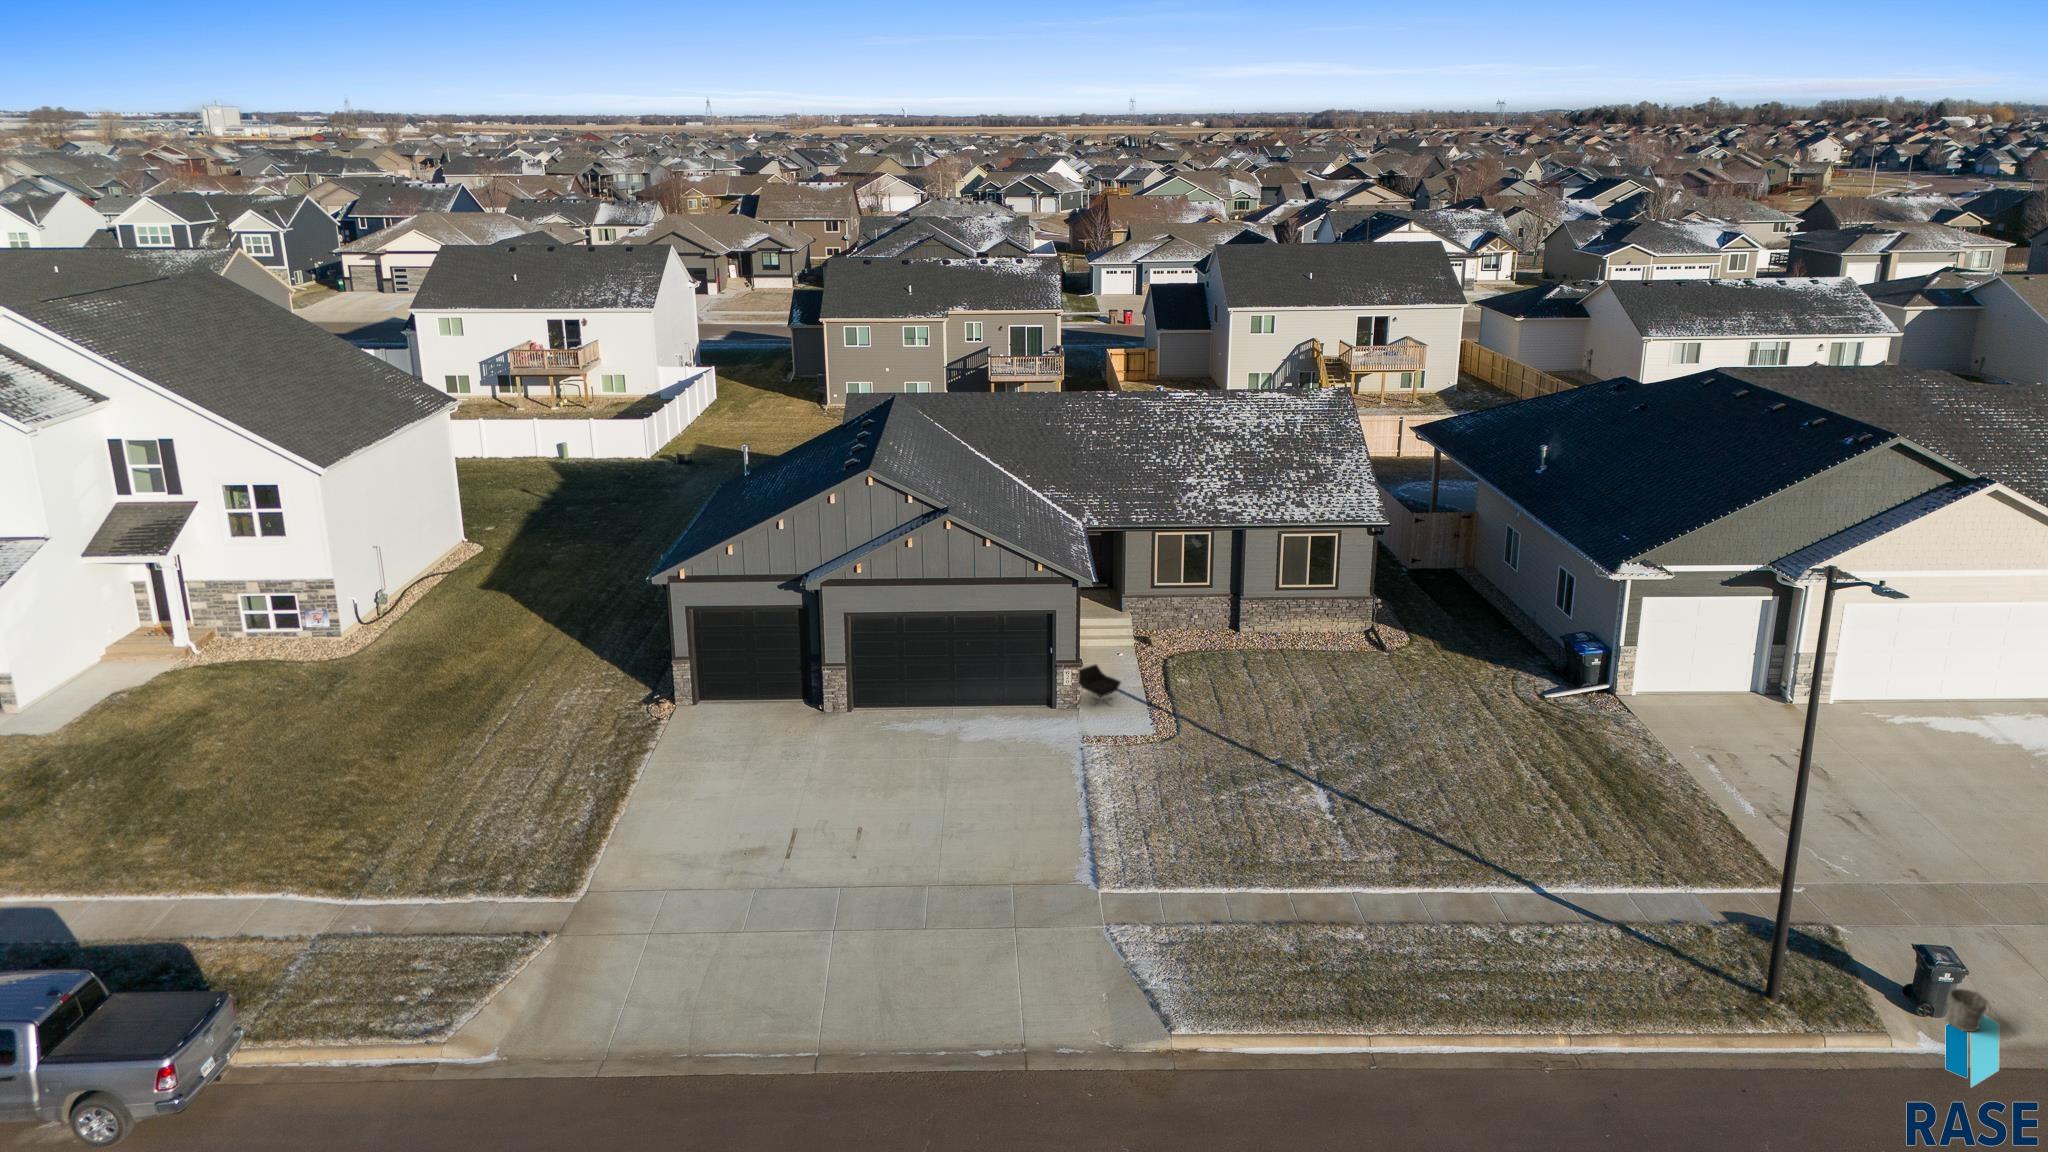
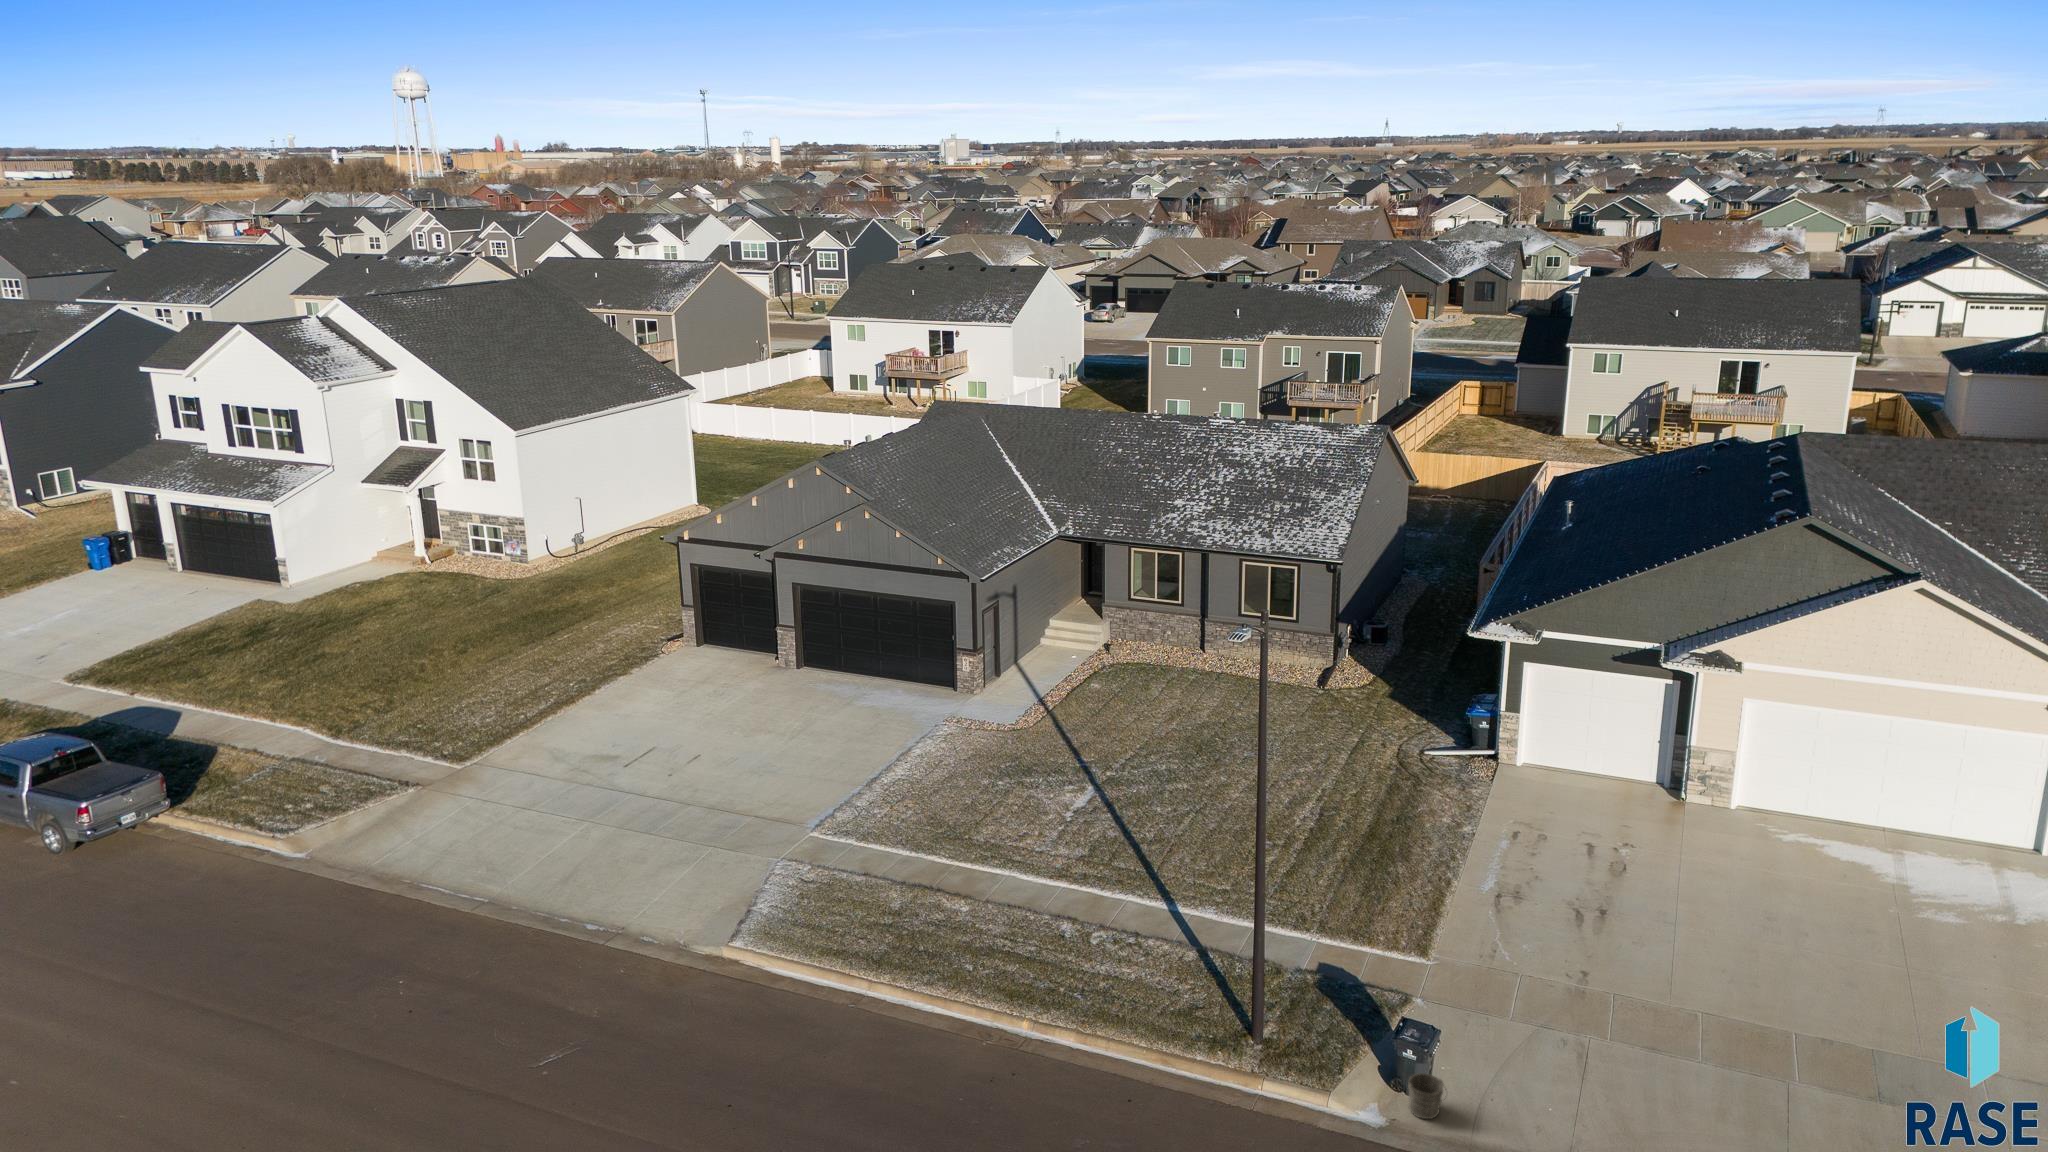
lounge chair: present [1078,664,1121,701] -> none [986,657,1023,696]

